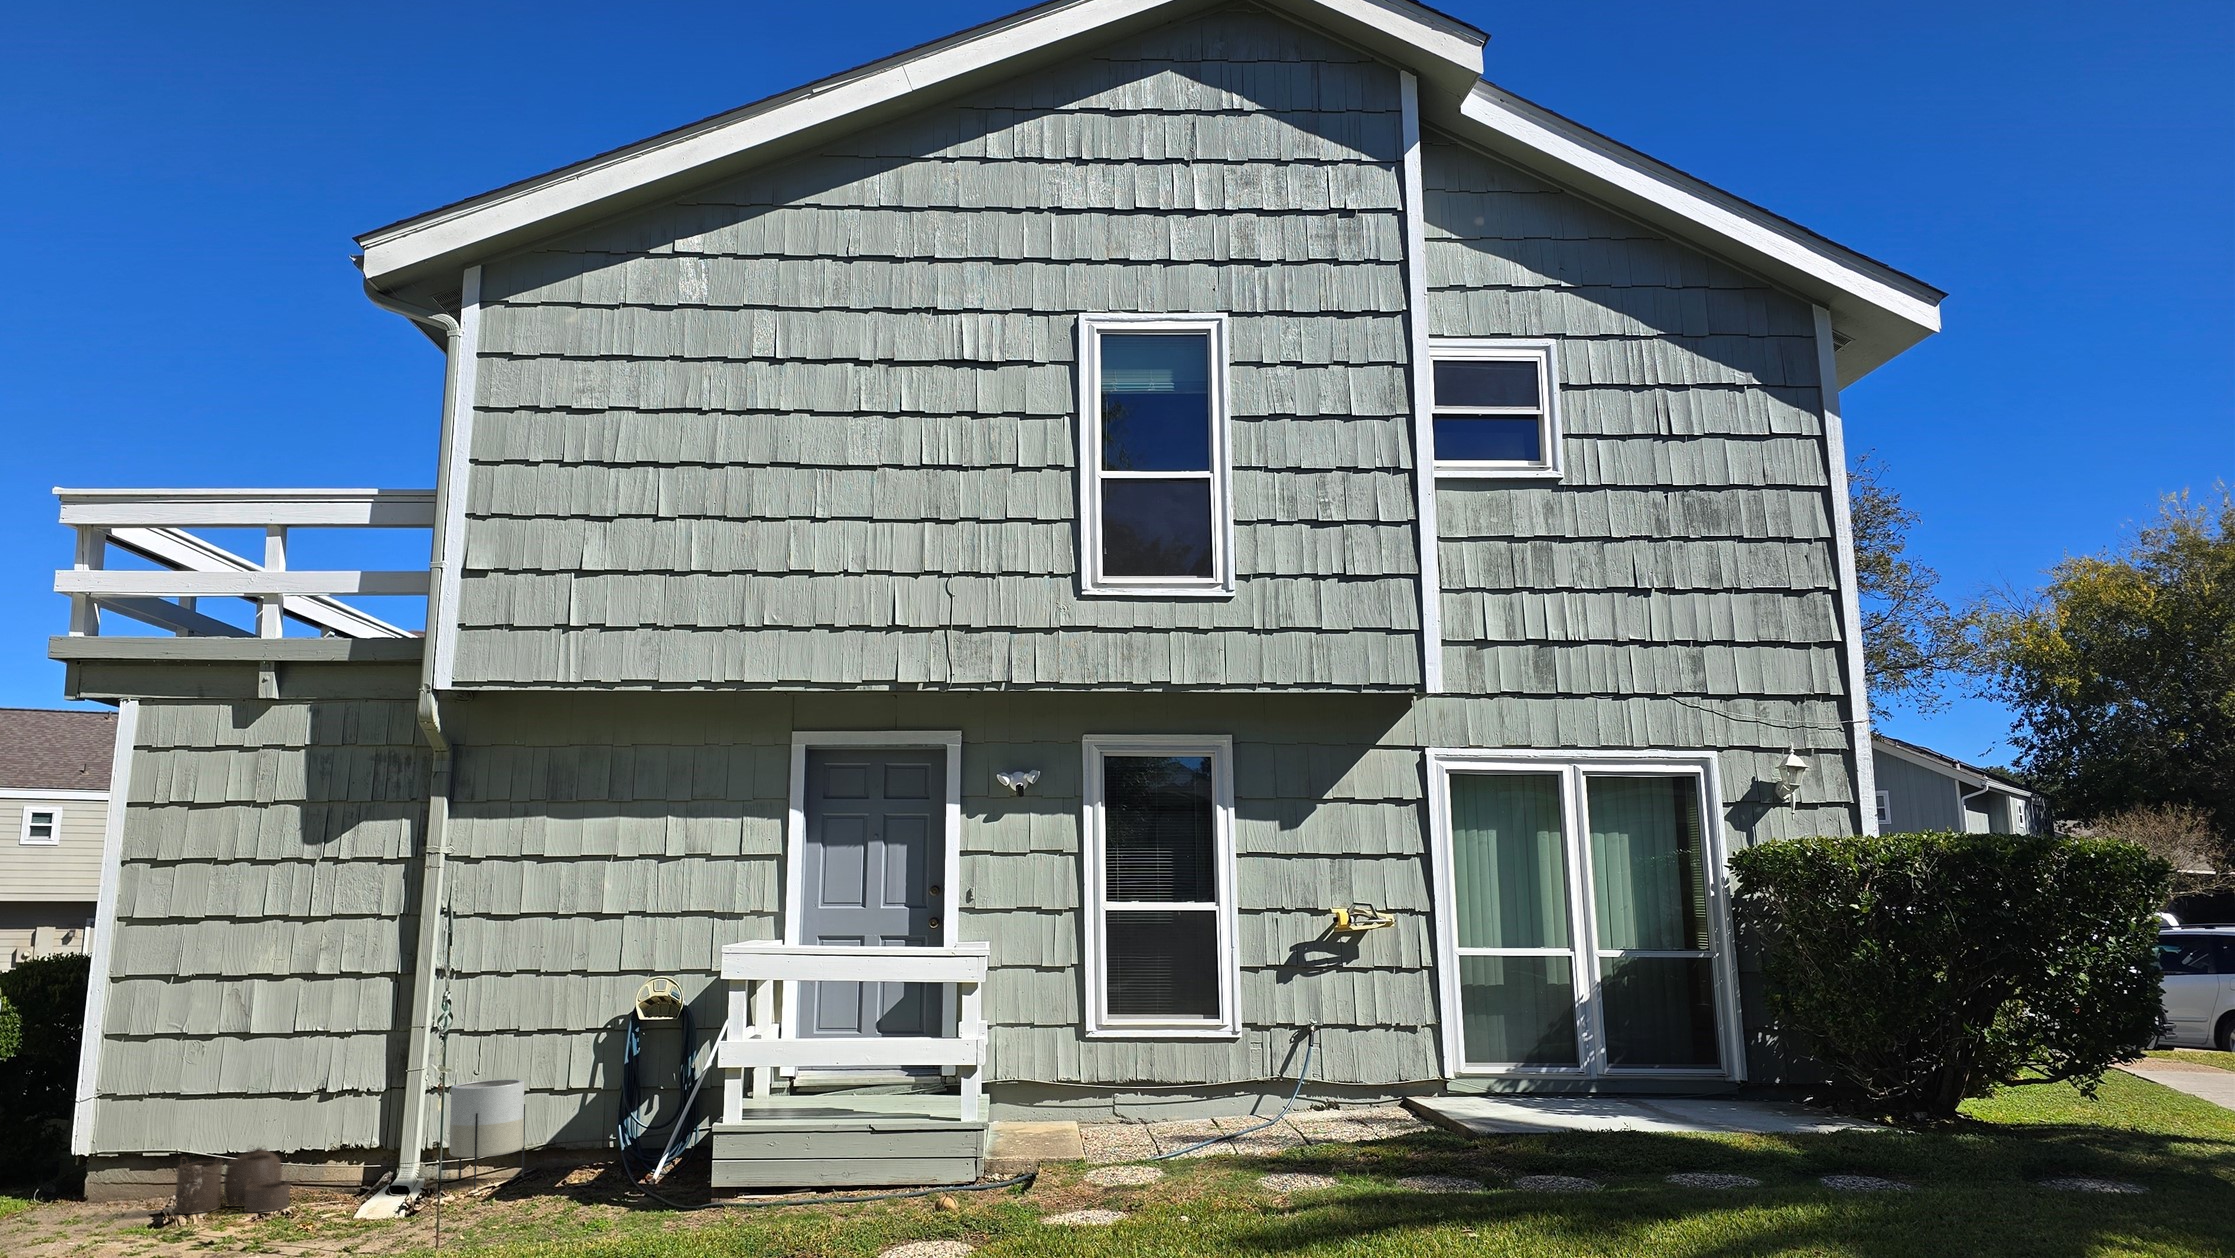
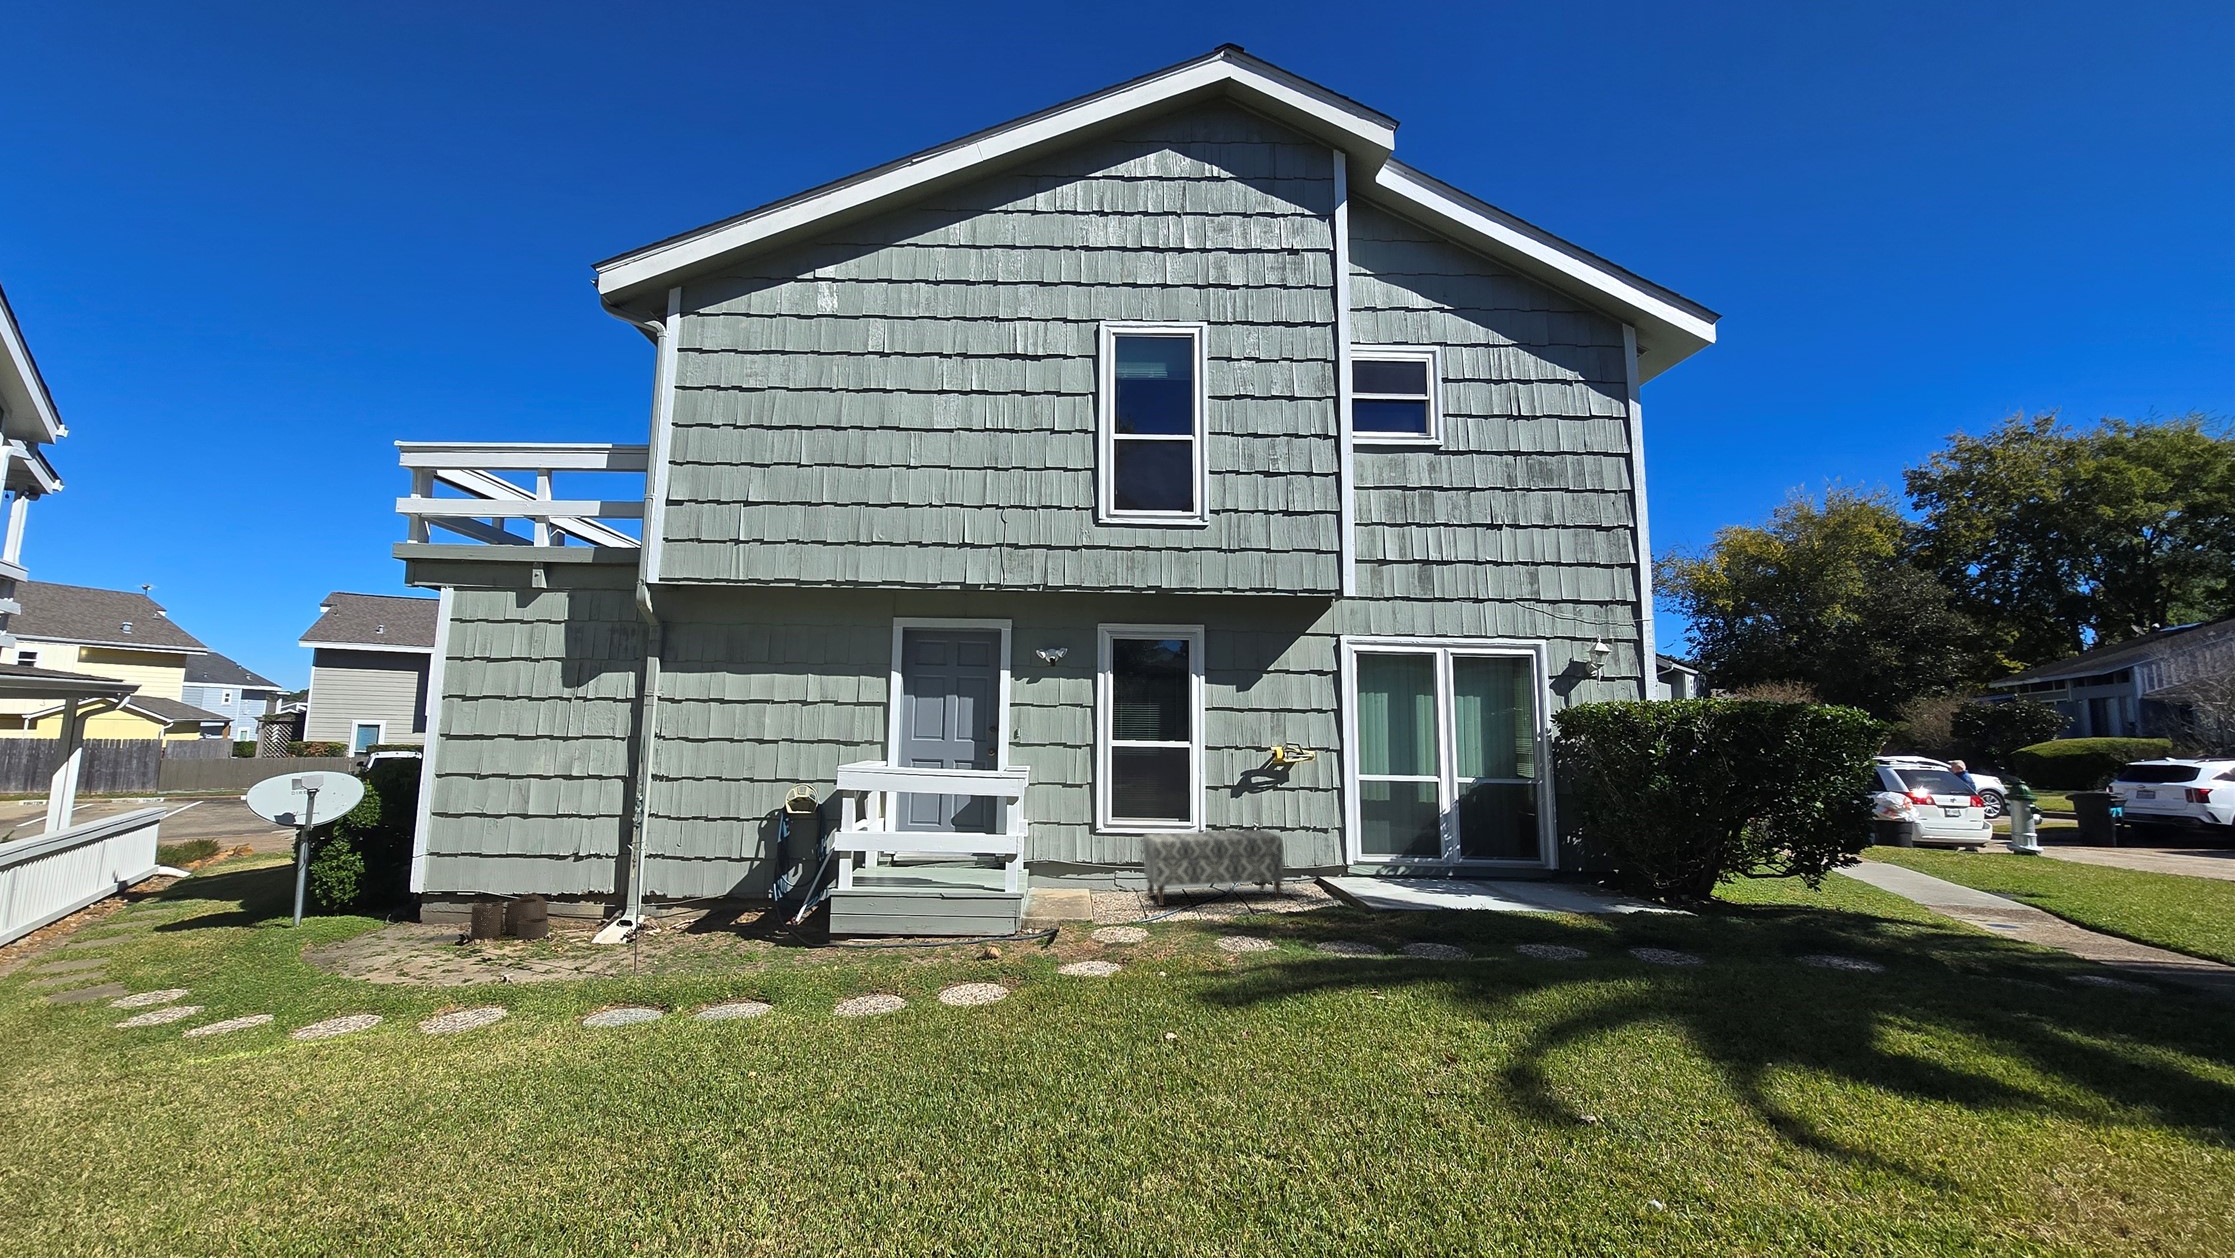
bench: none [1153,1032,1356,1143] -> present [1143,830,1284,906]
planter: present [449,1079,525,1189] -> none [658,850,711,926]

